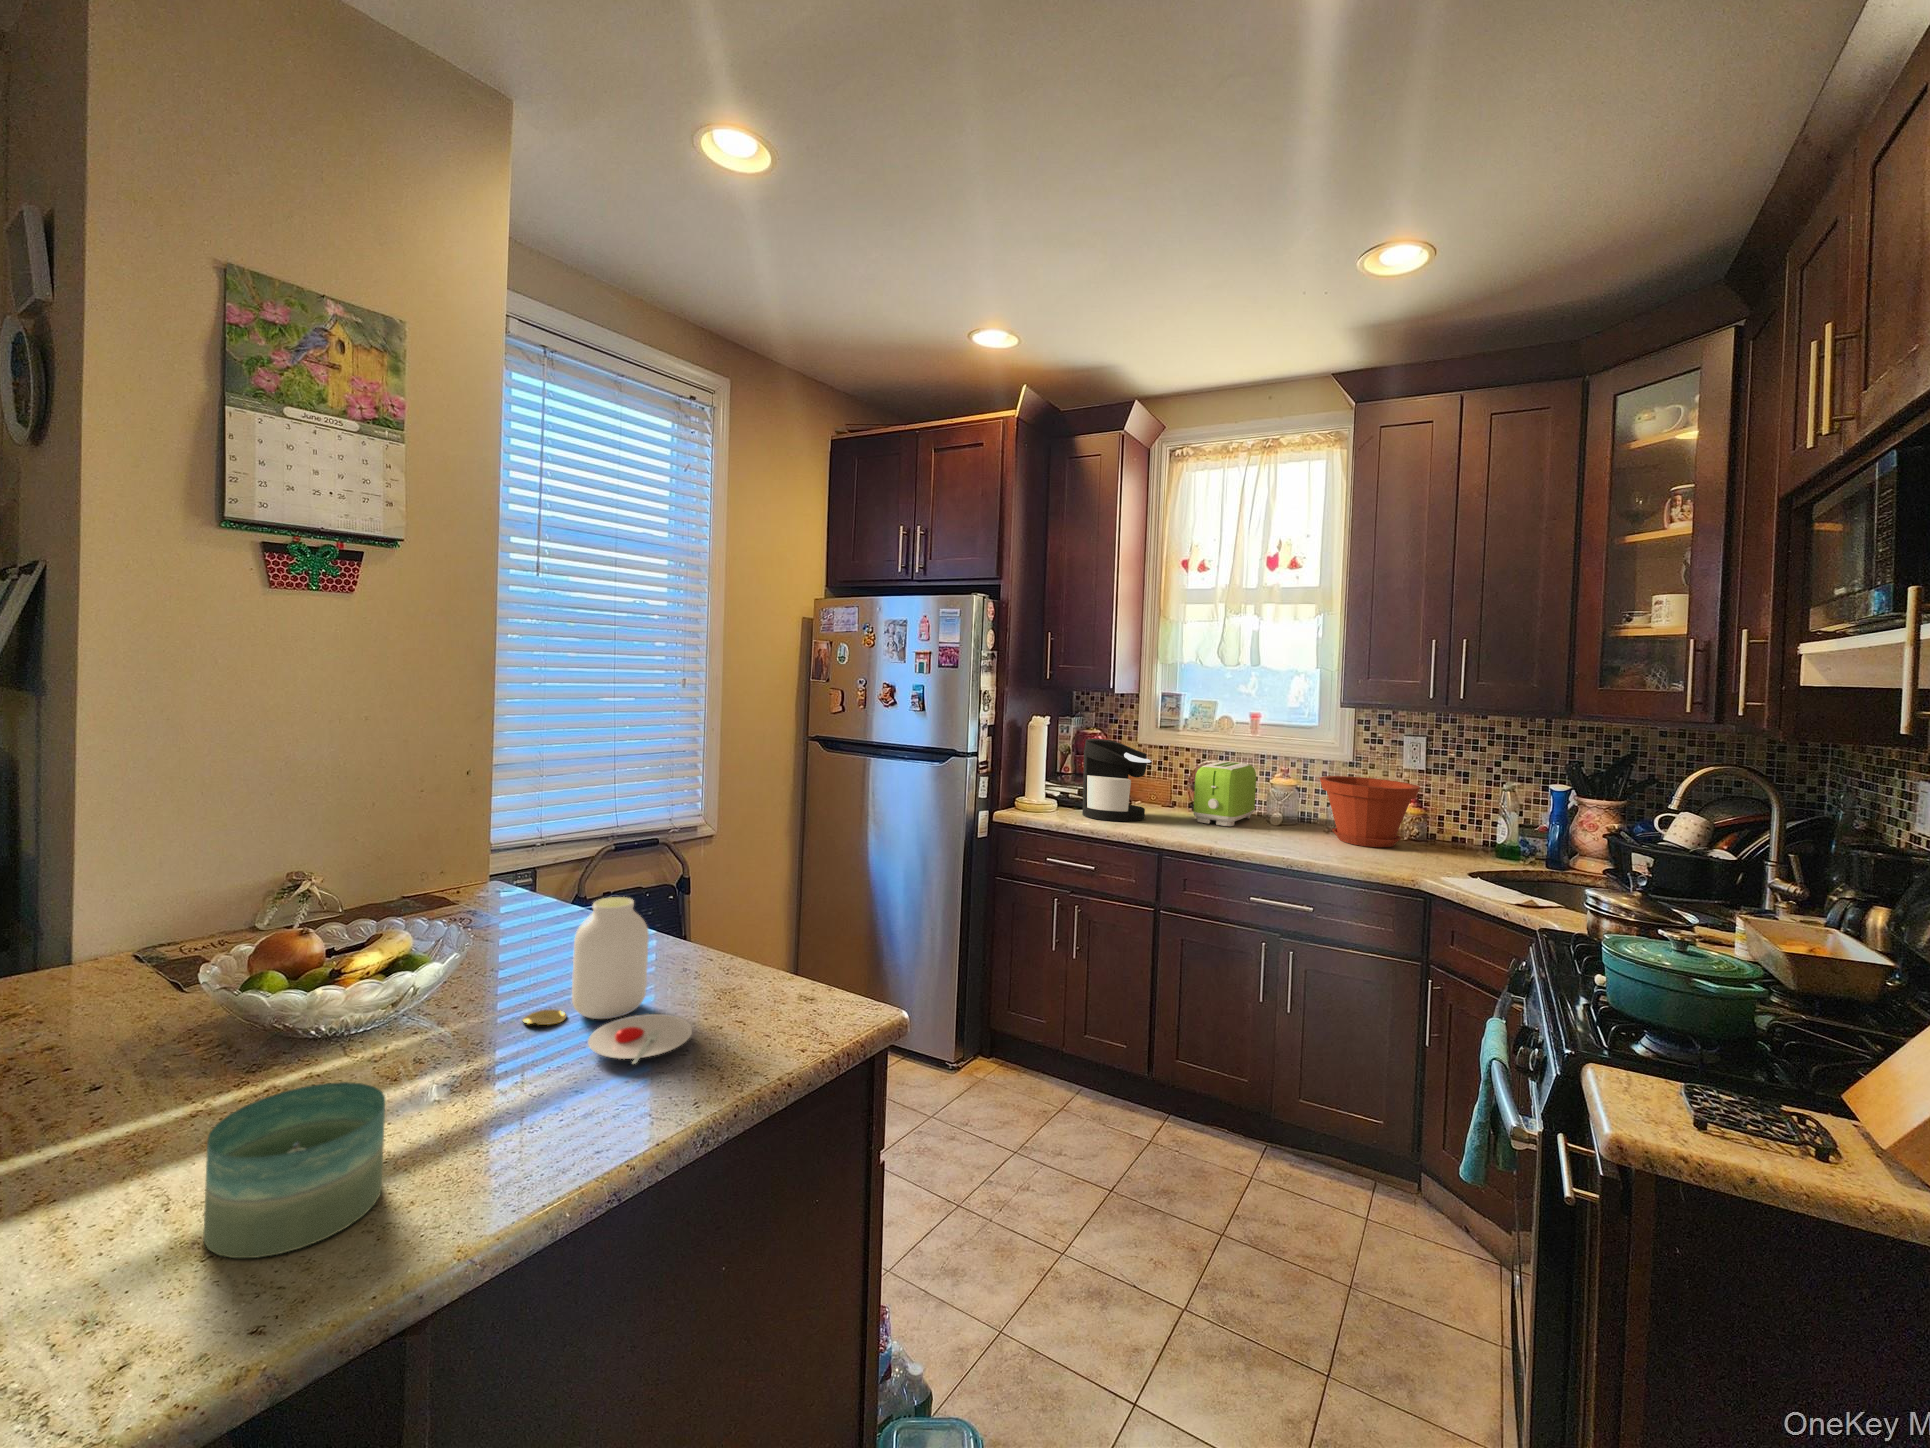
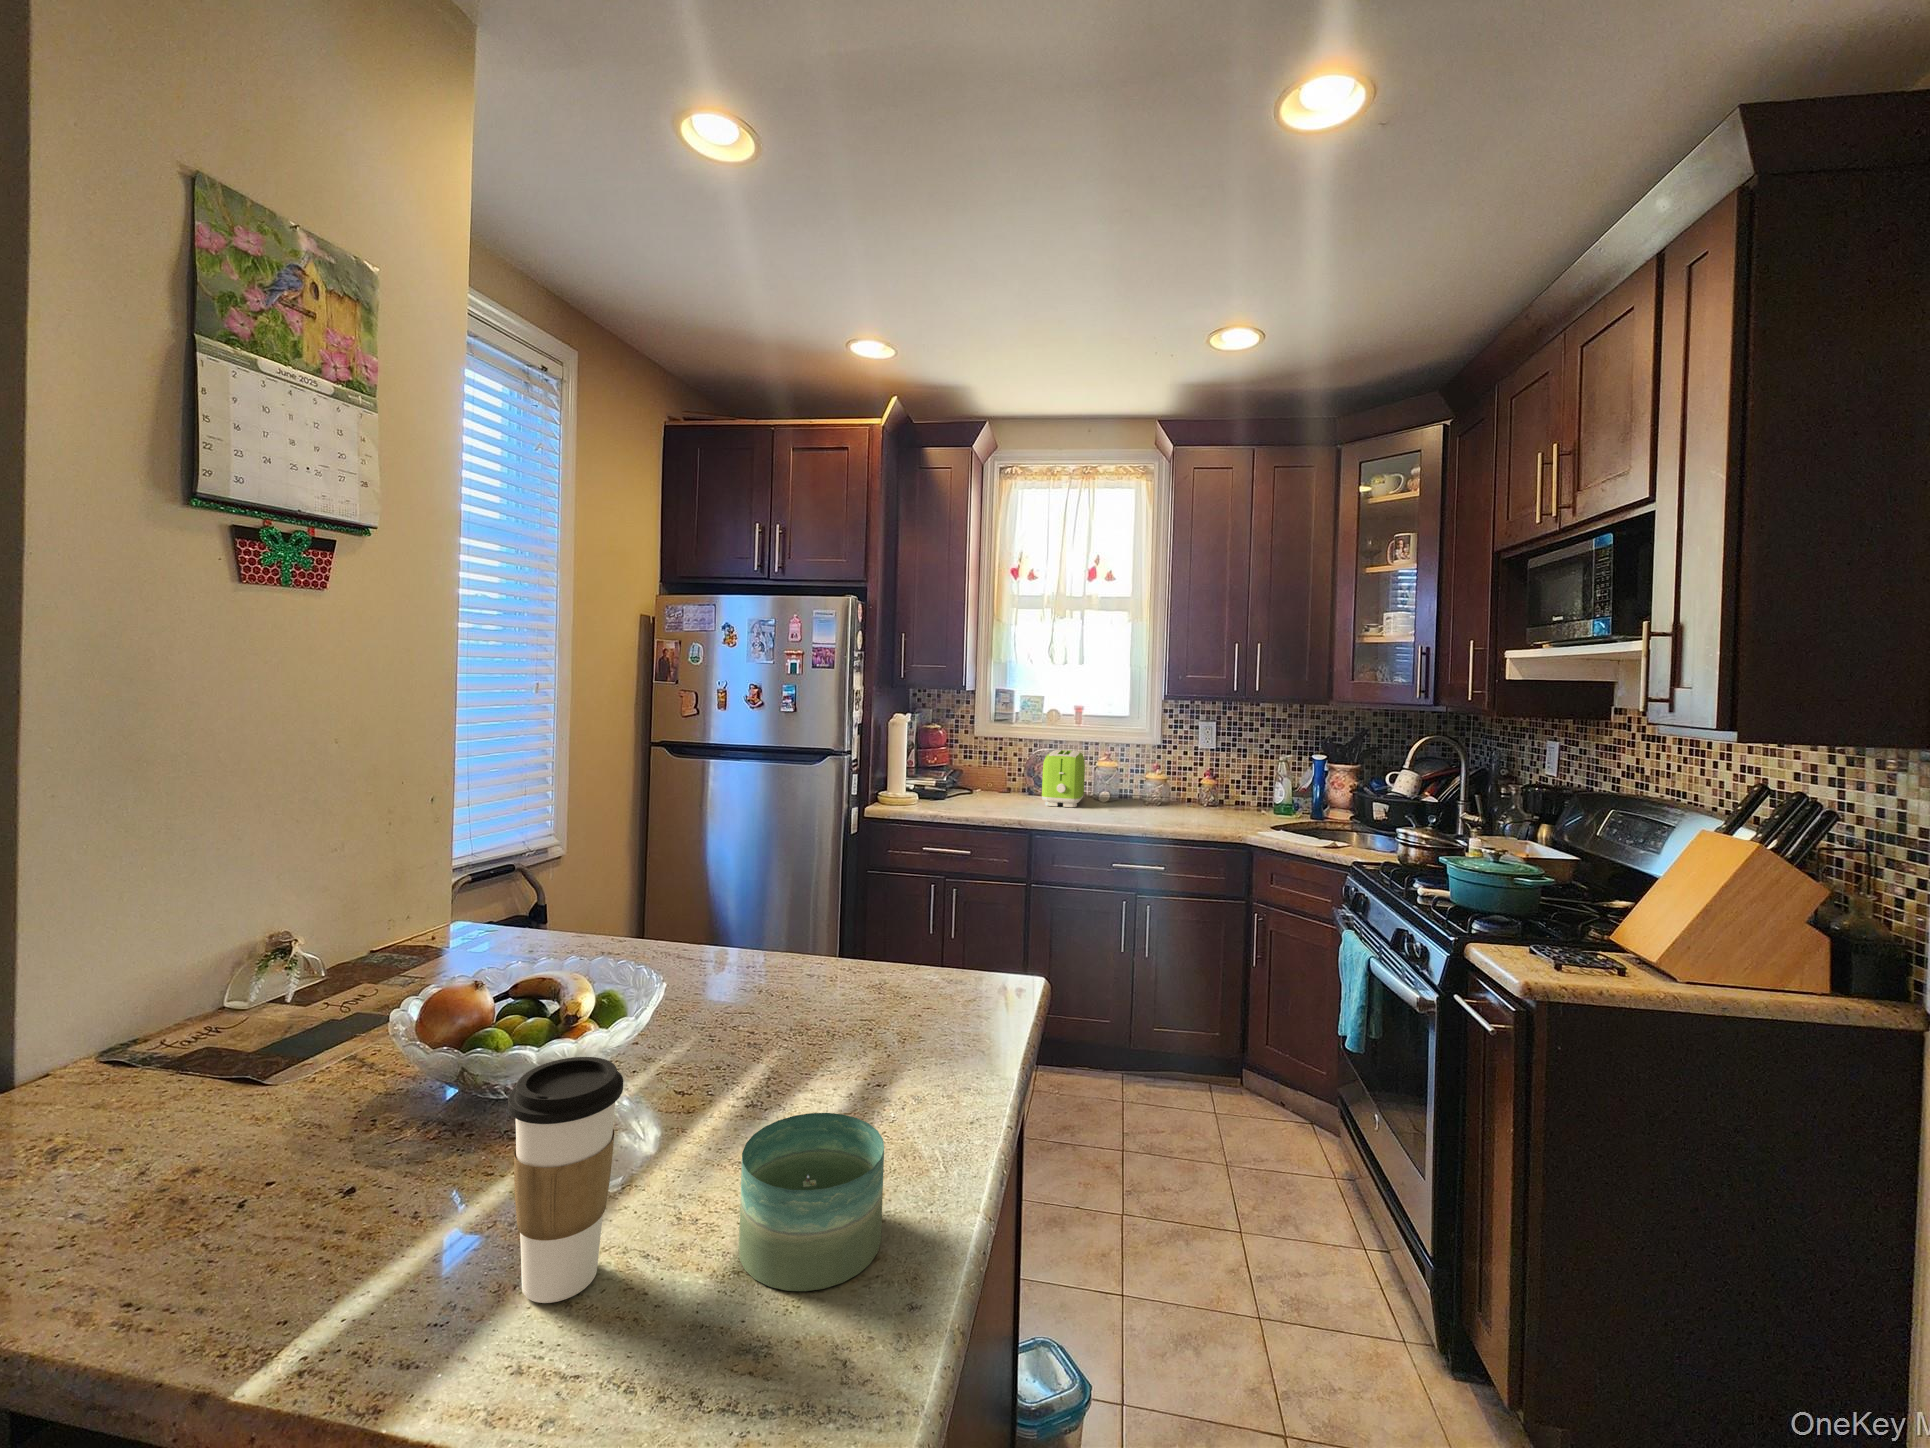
coffee maker: present [1082,739,1151,821] -> none [945,735,1007,810]
plant pot: present [1320,776,1420,848] -> none [1147,757,1224,815]
jar: present [523,897,692,1064] -> none [736,916,930,1065]
coffee cup: none [32,985,167,1199] -> present [508,1057,623,1303]

